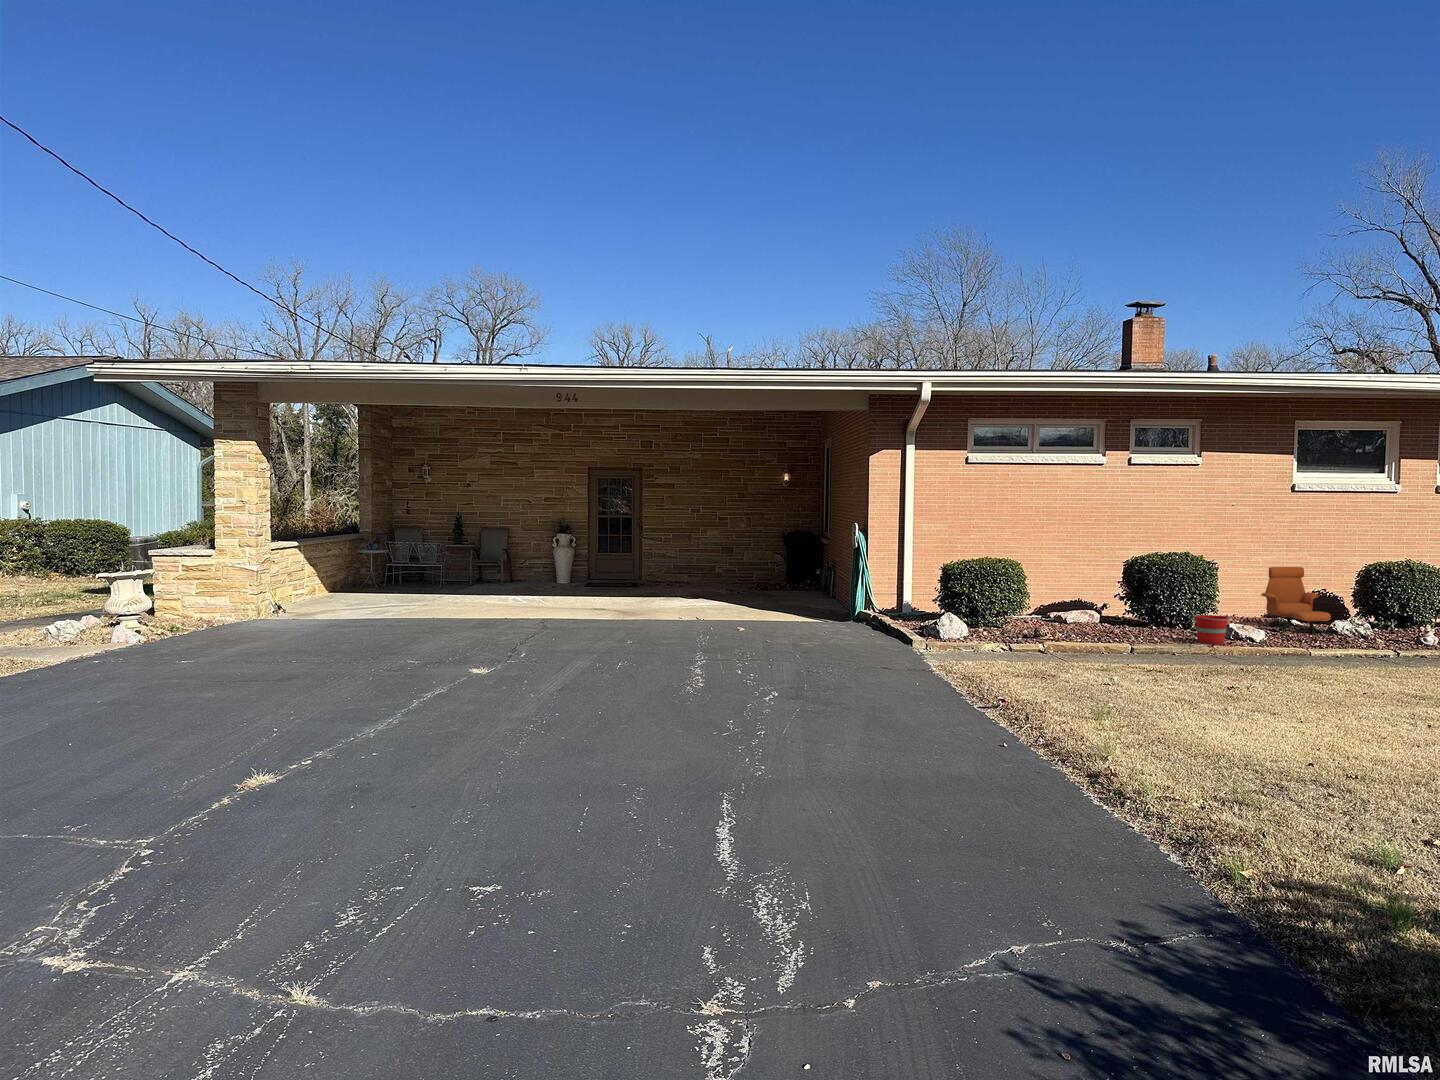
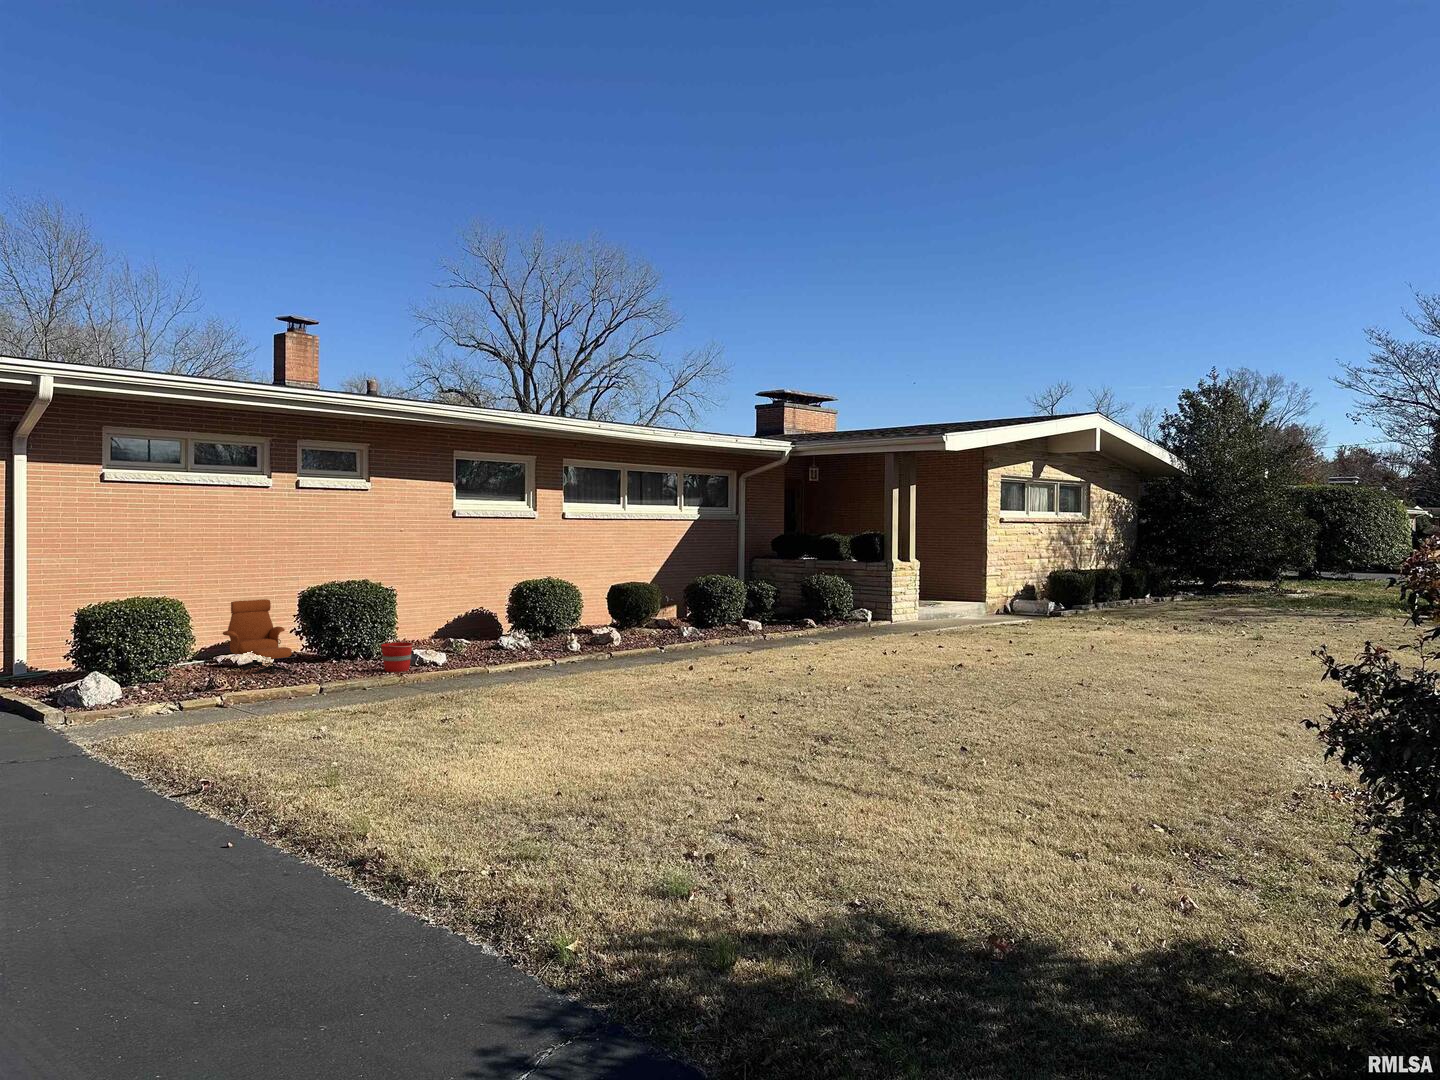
lounge chair: present [1261,567,1331,635] -> present [223,599,292,674]

